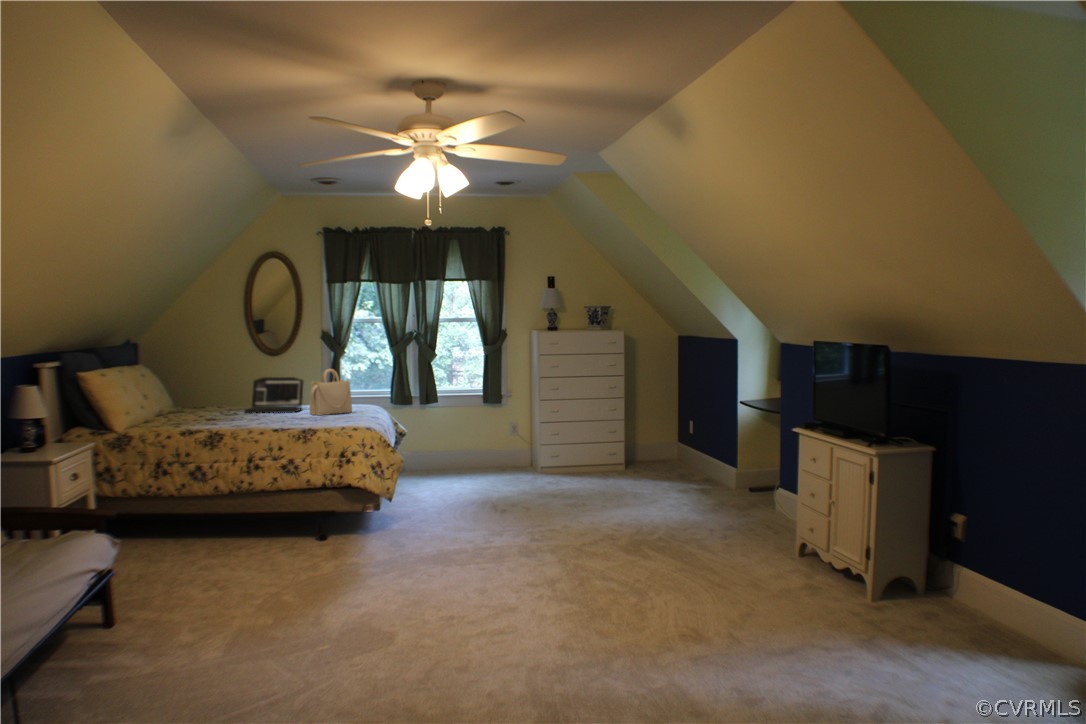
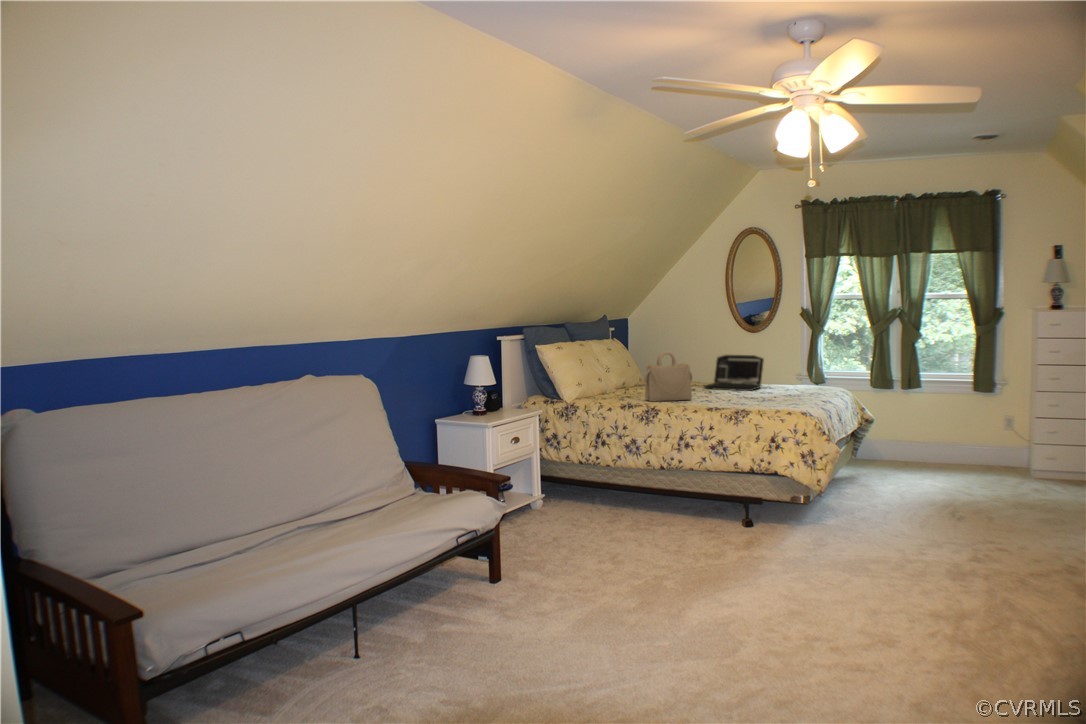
handbag: present [309,369,352,415] -> present [644,351,692,401]

